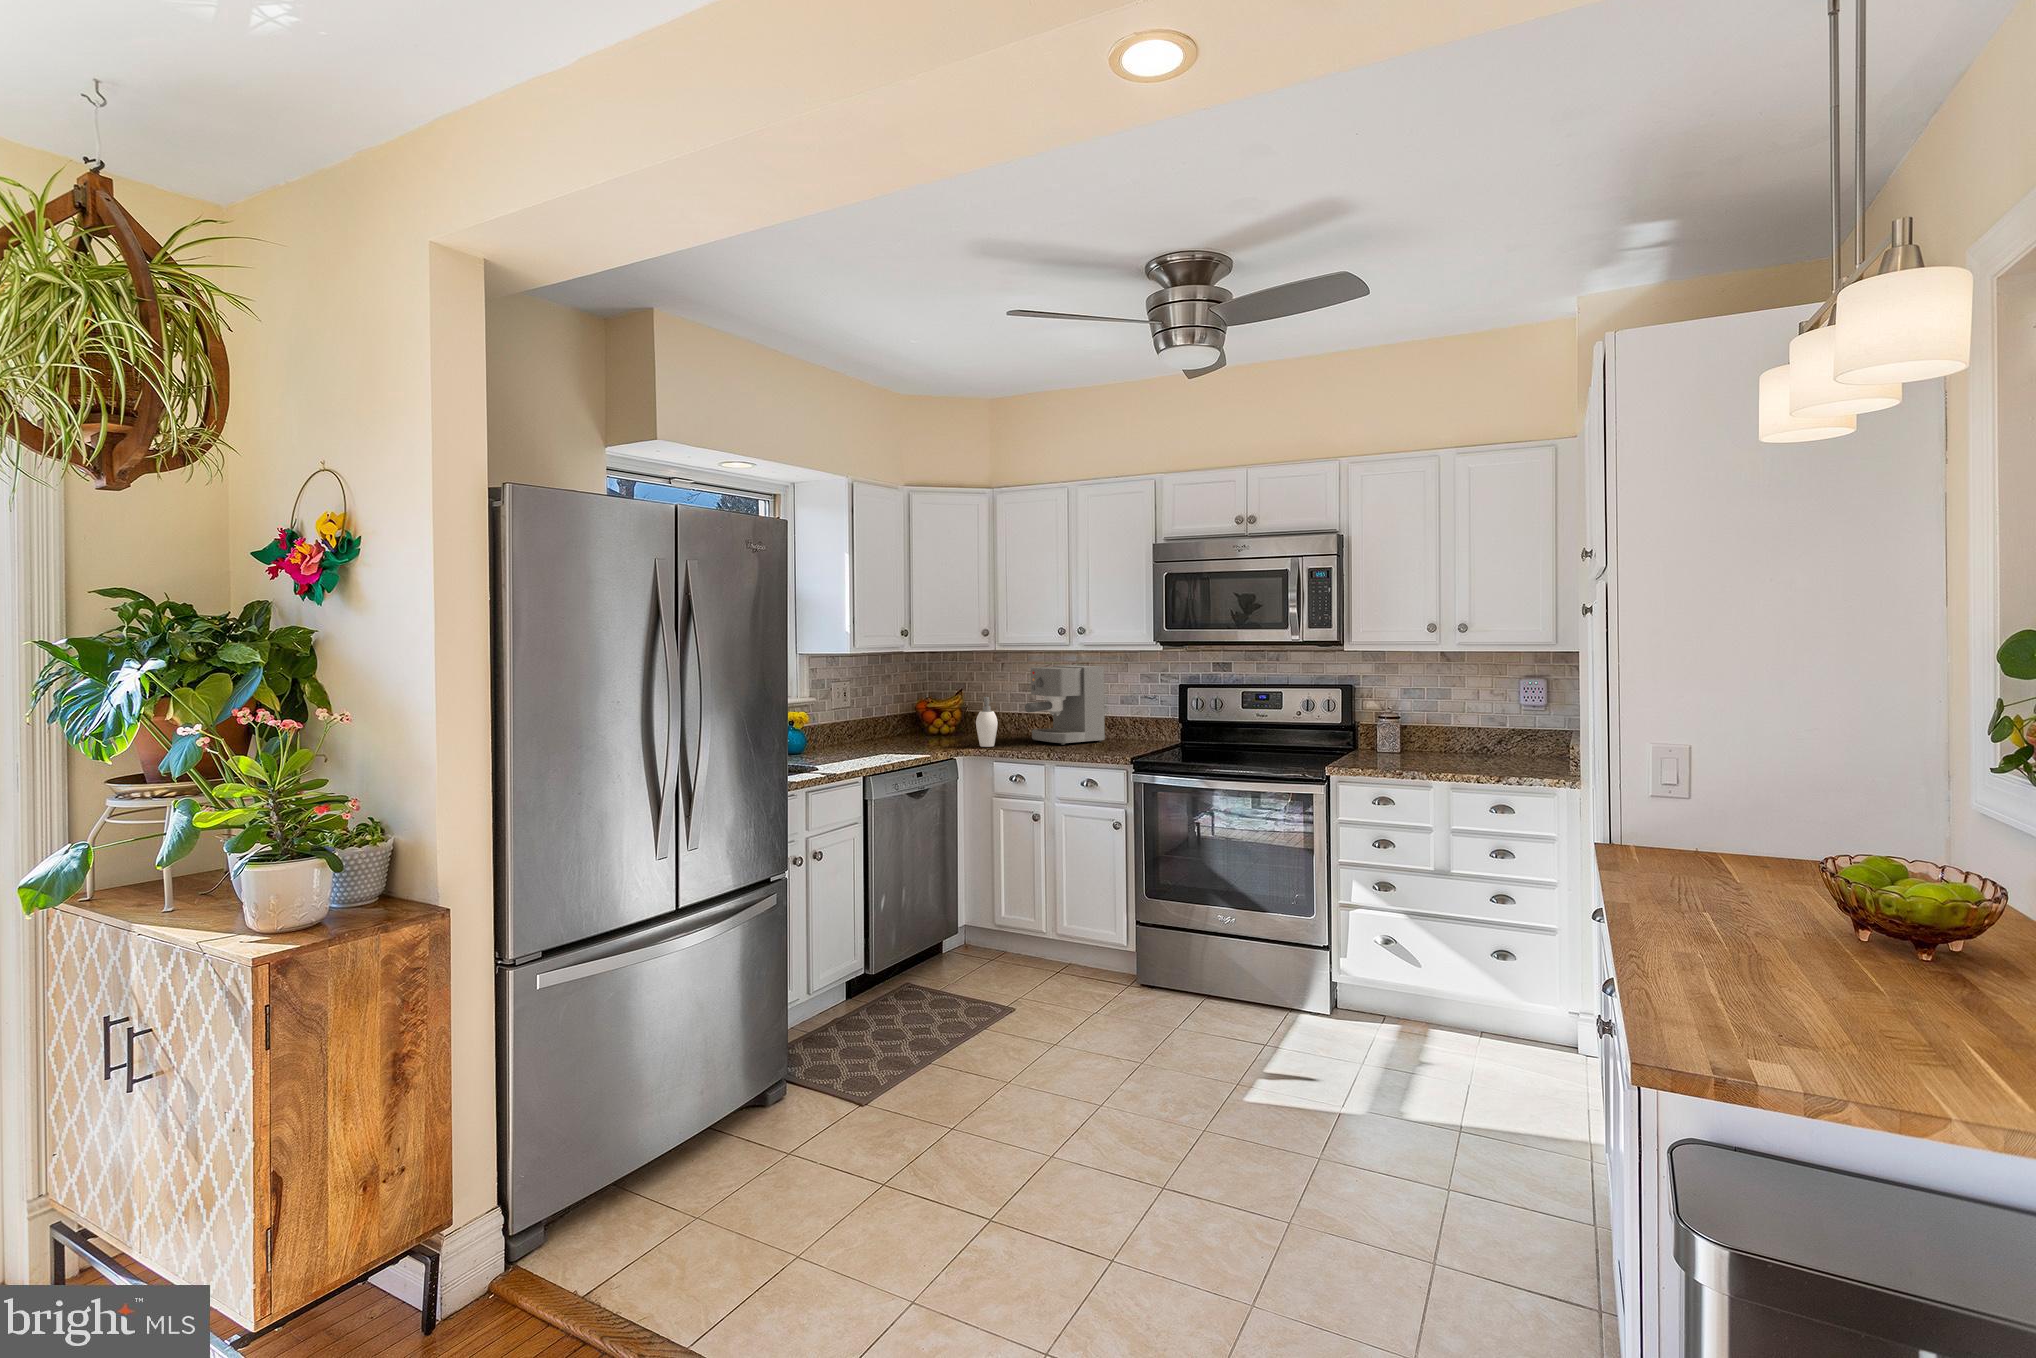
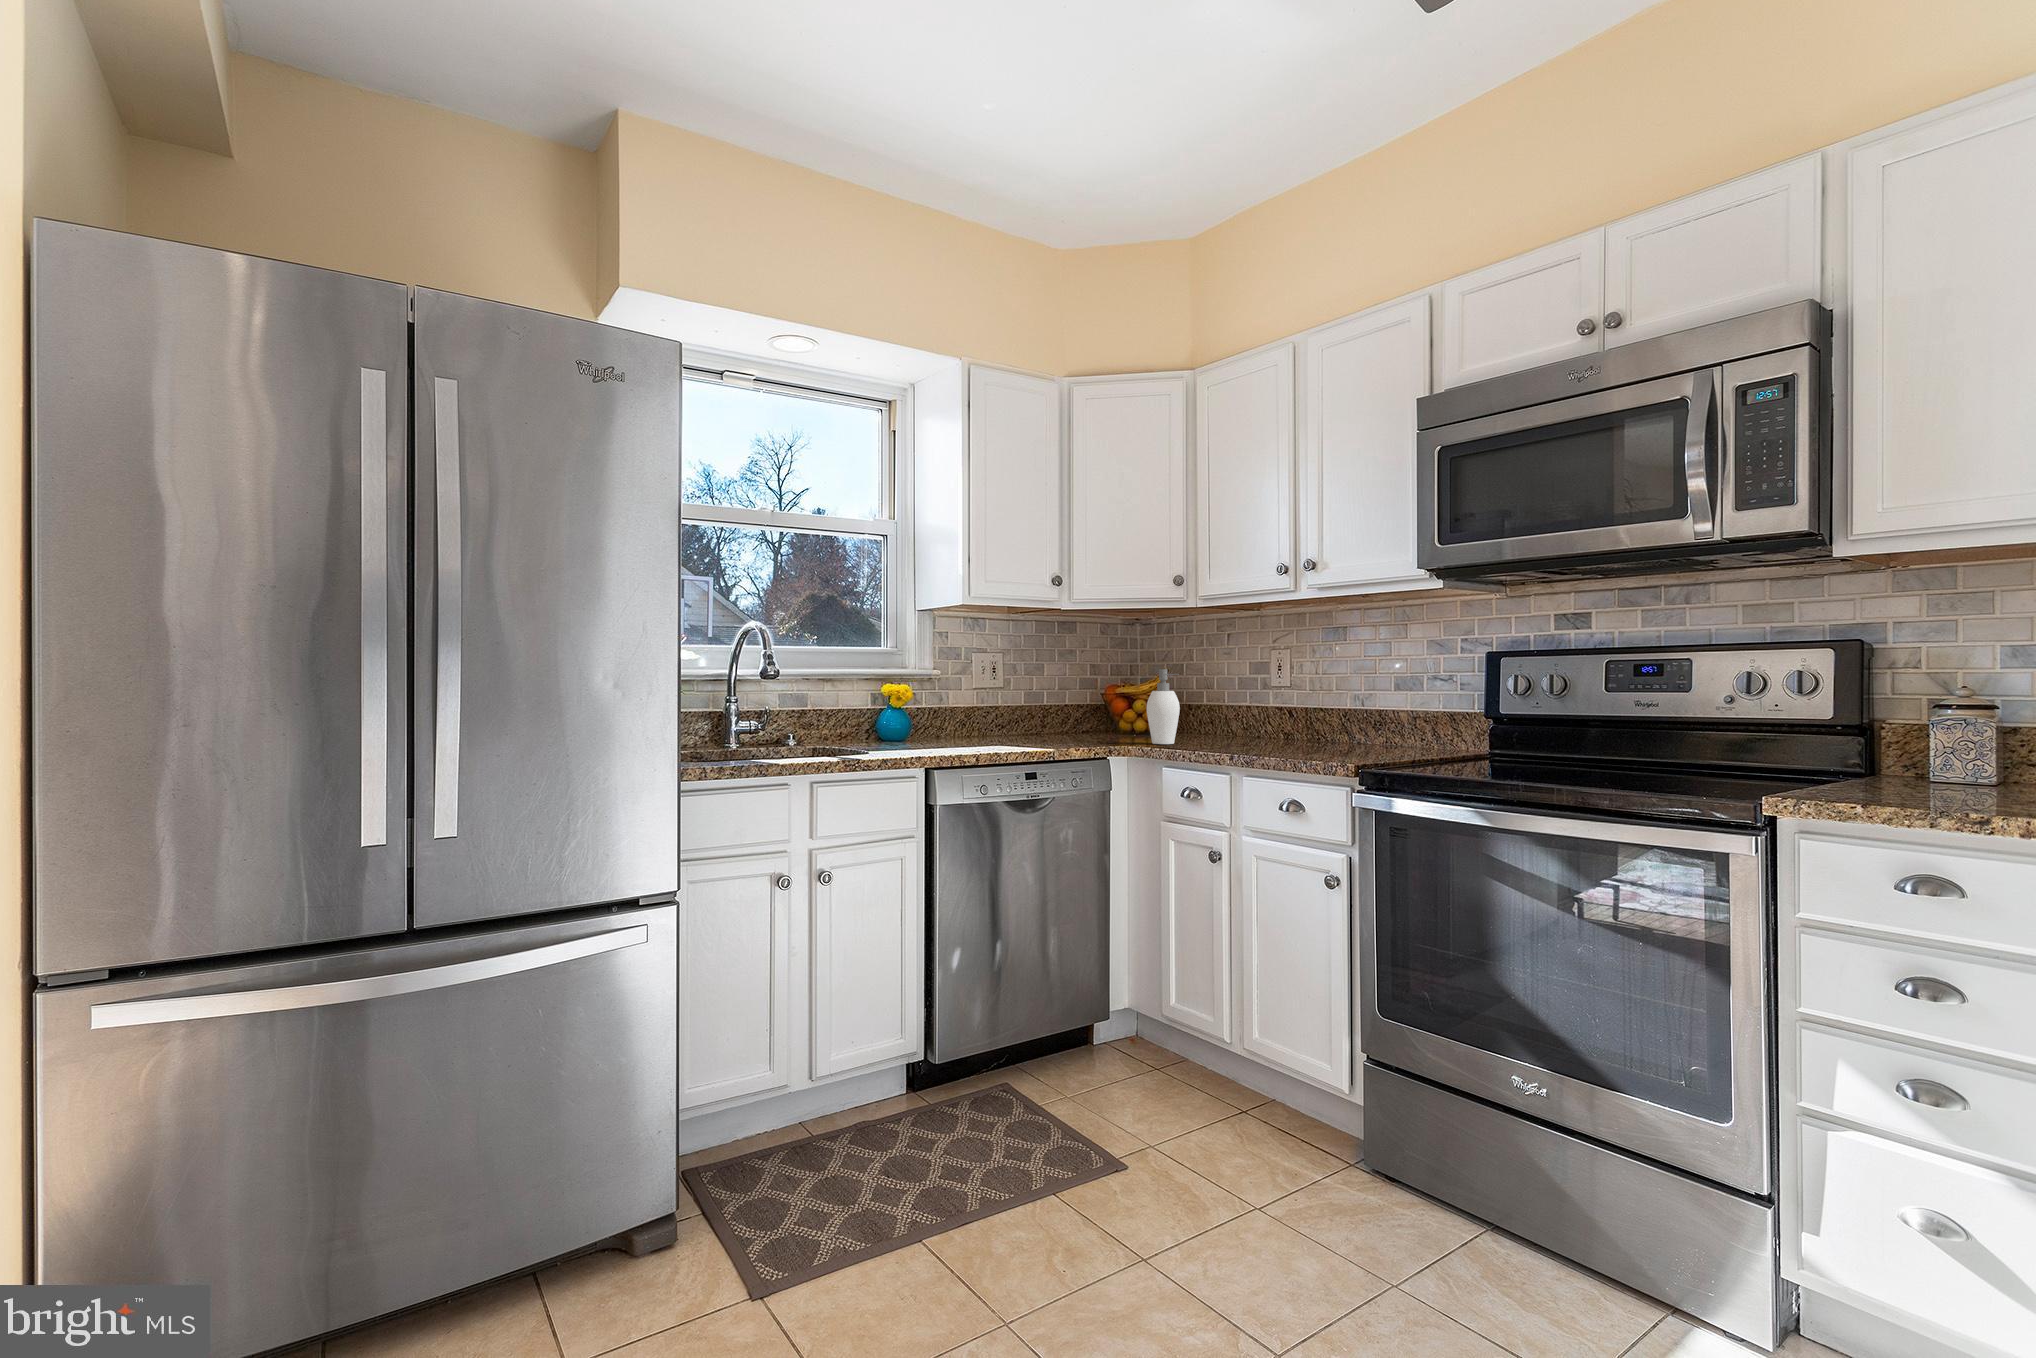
coffee maker: present [1025,665,1105,745] -> none [1218,623,1357,746]

